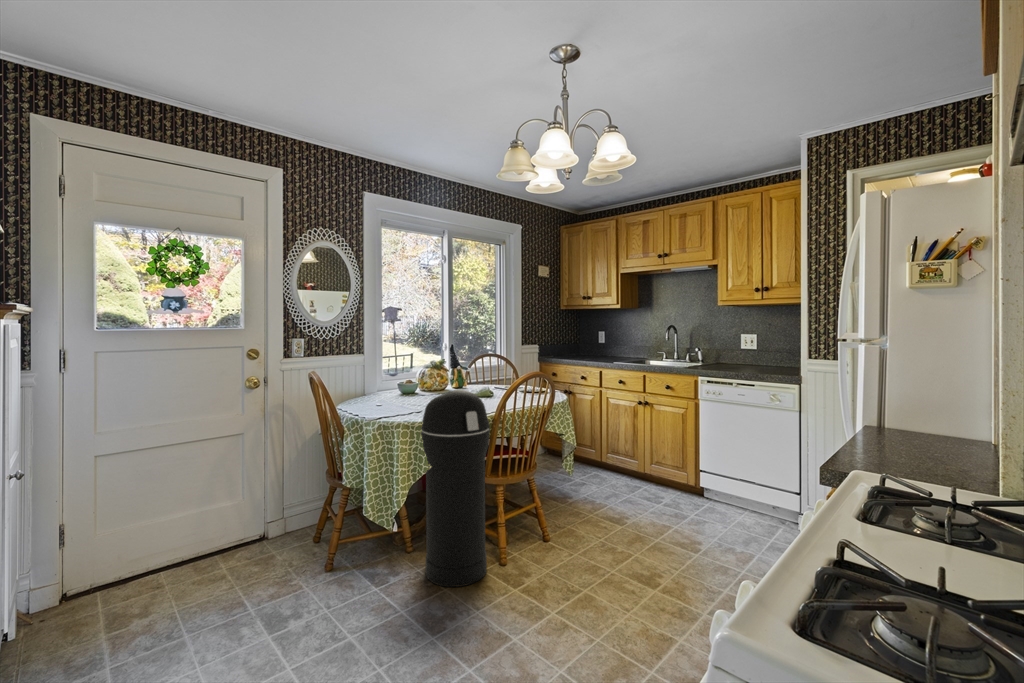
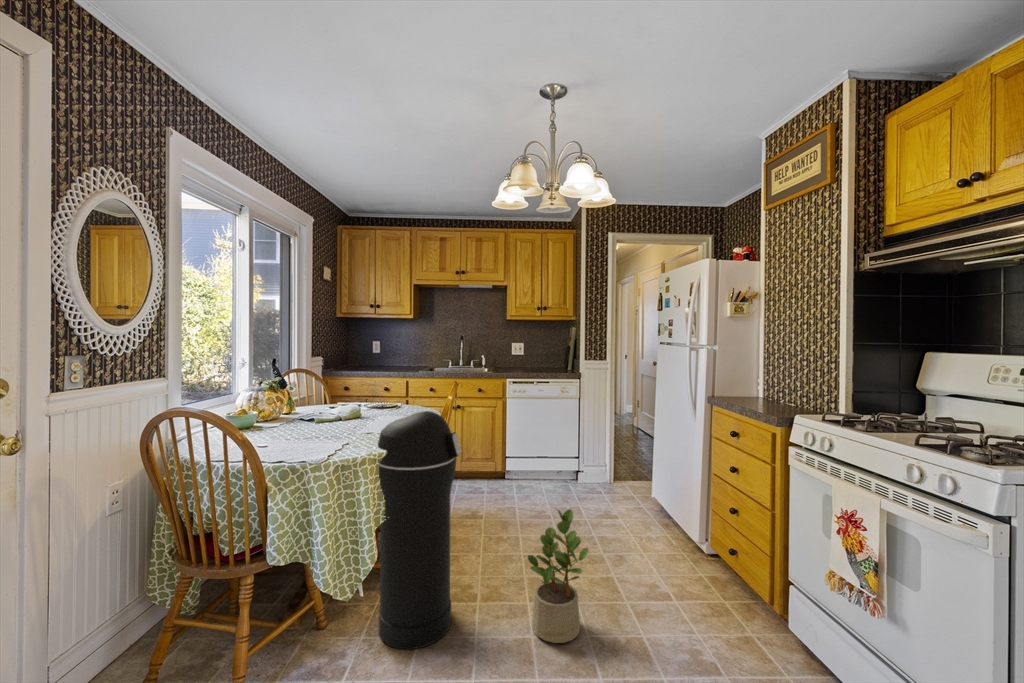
potted plant: none [517,503,573,640] -> present [528,509,588,643]

